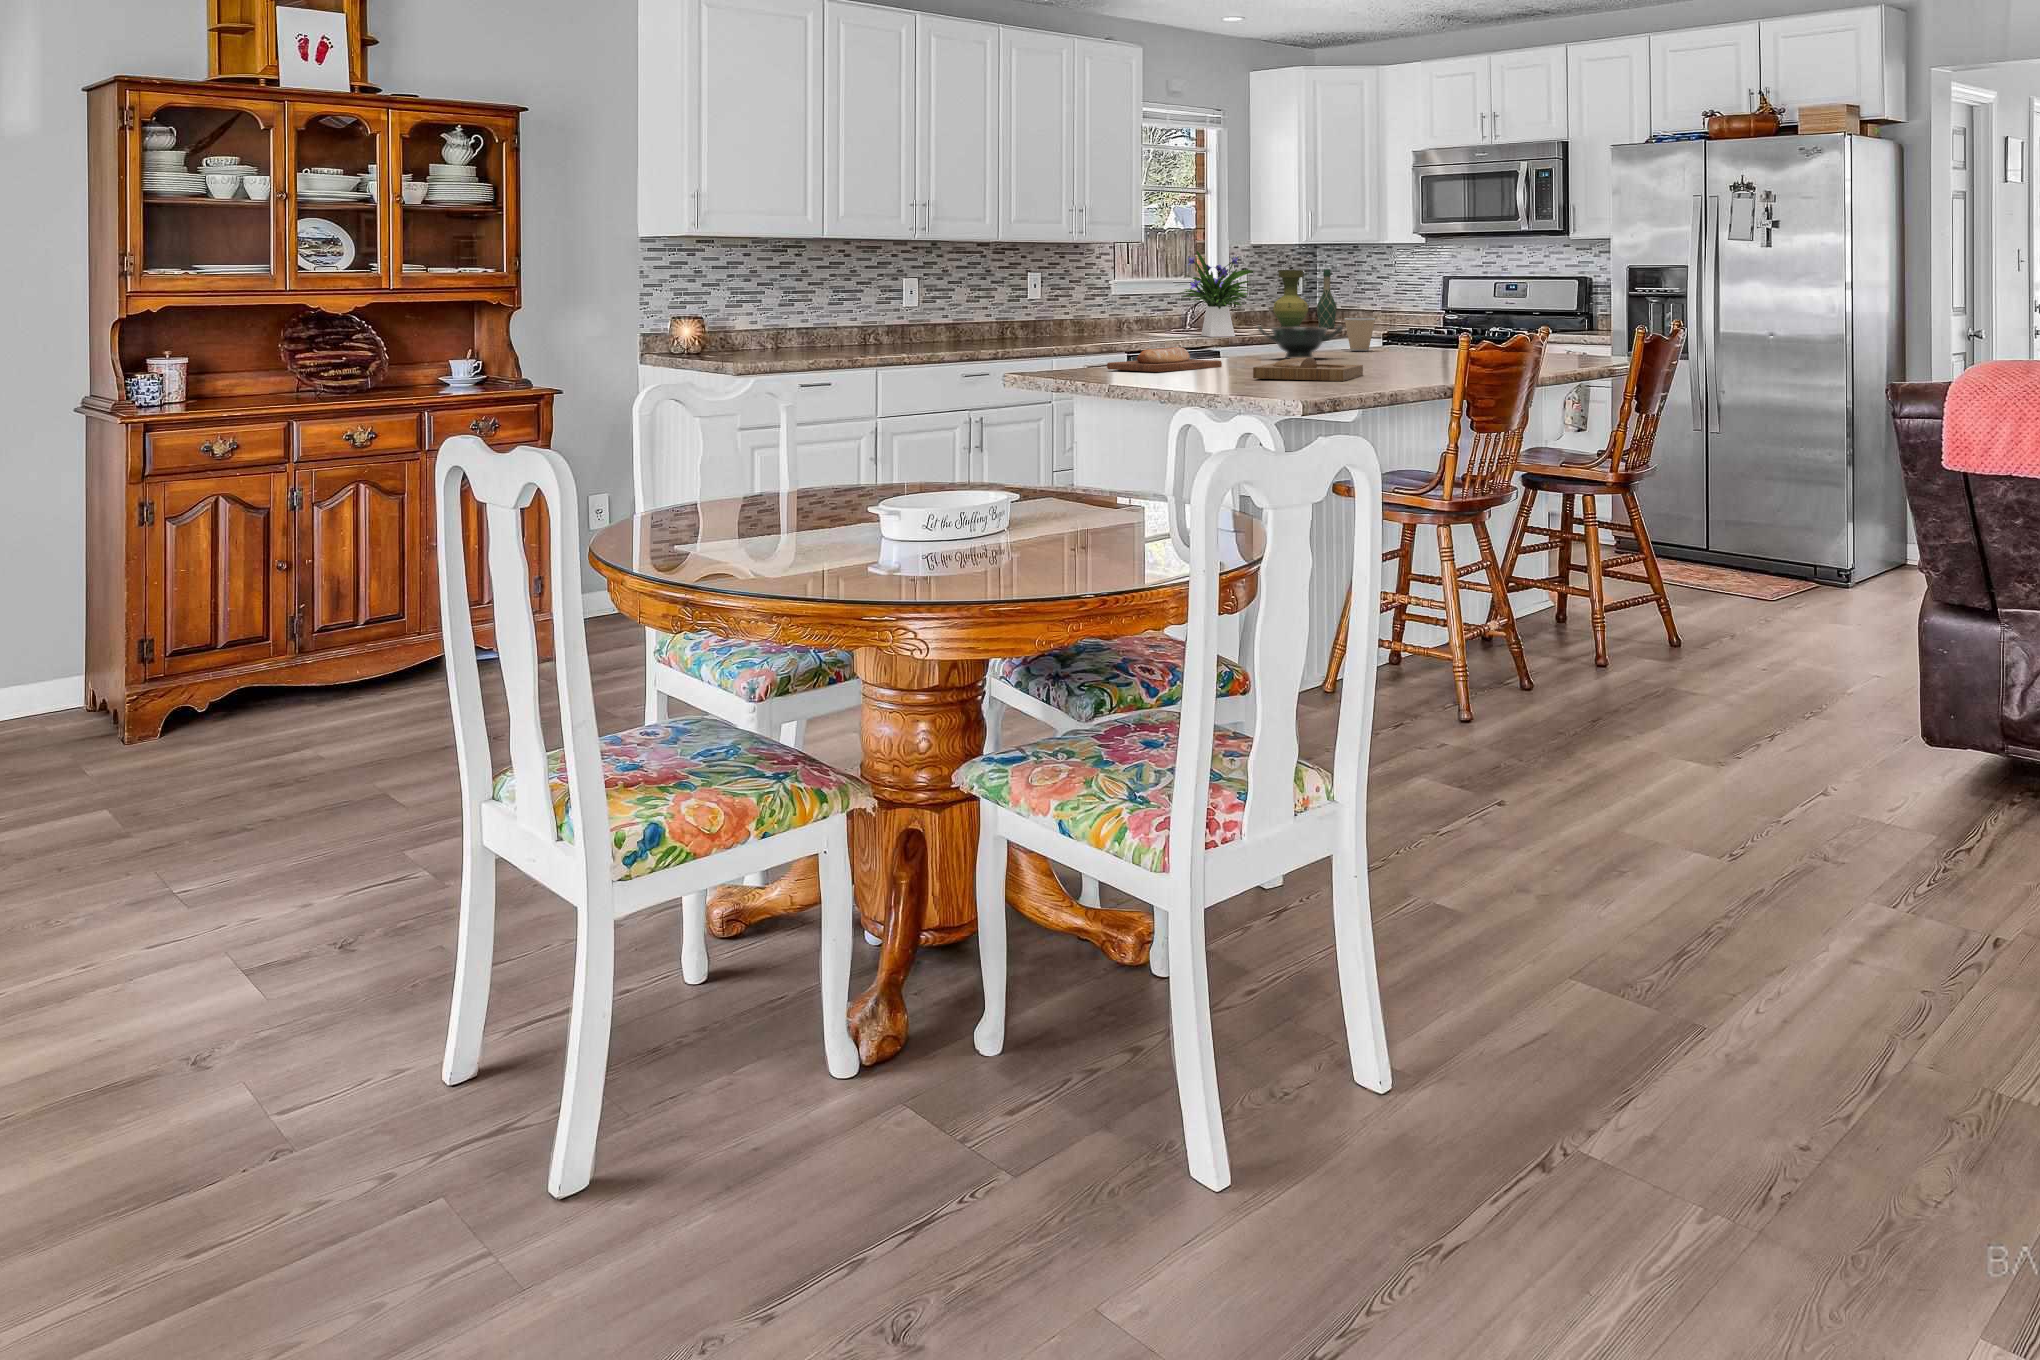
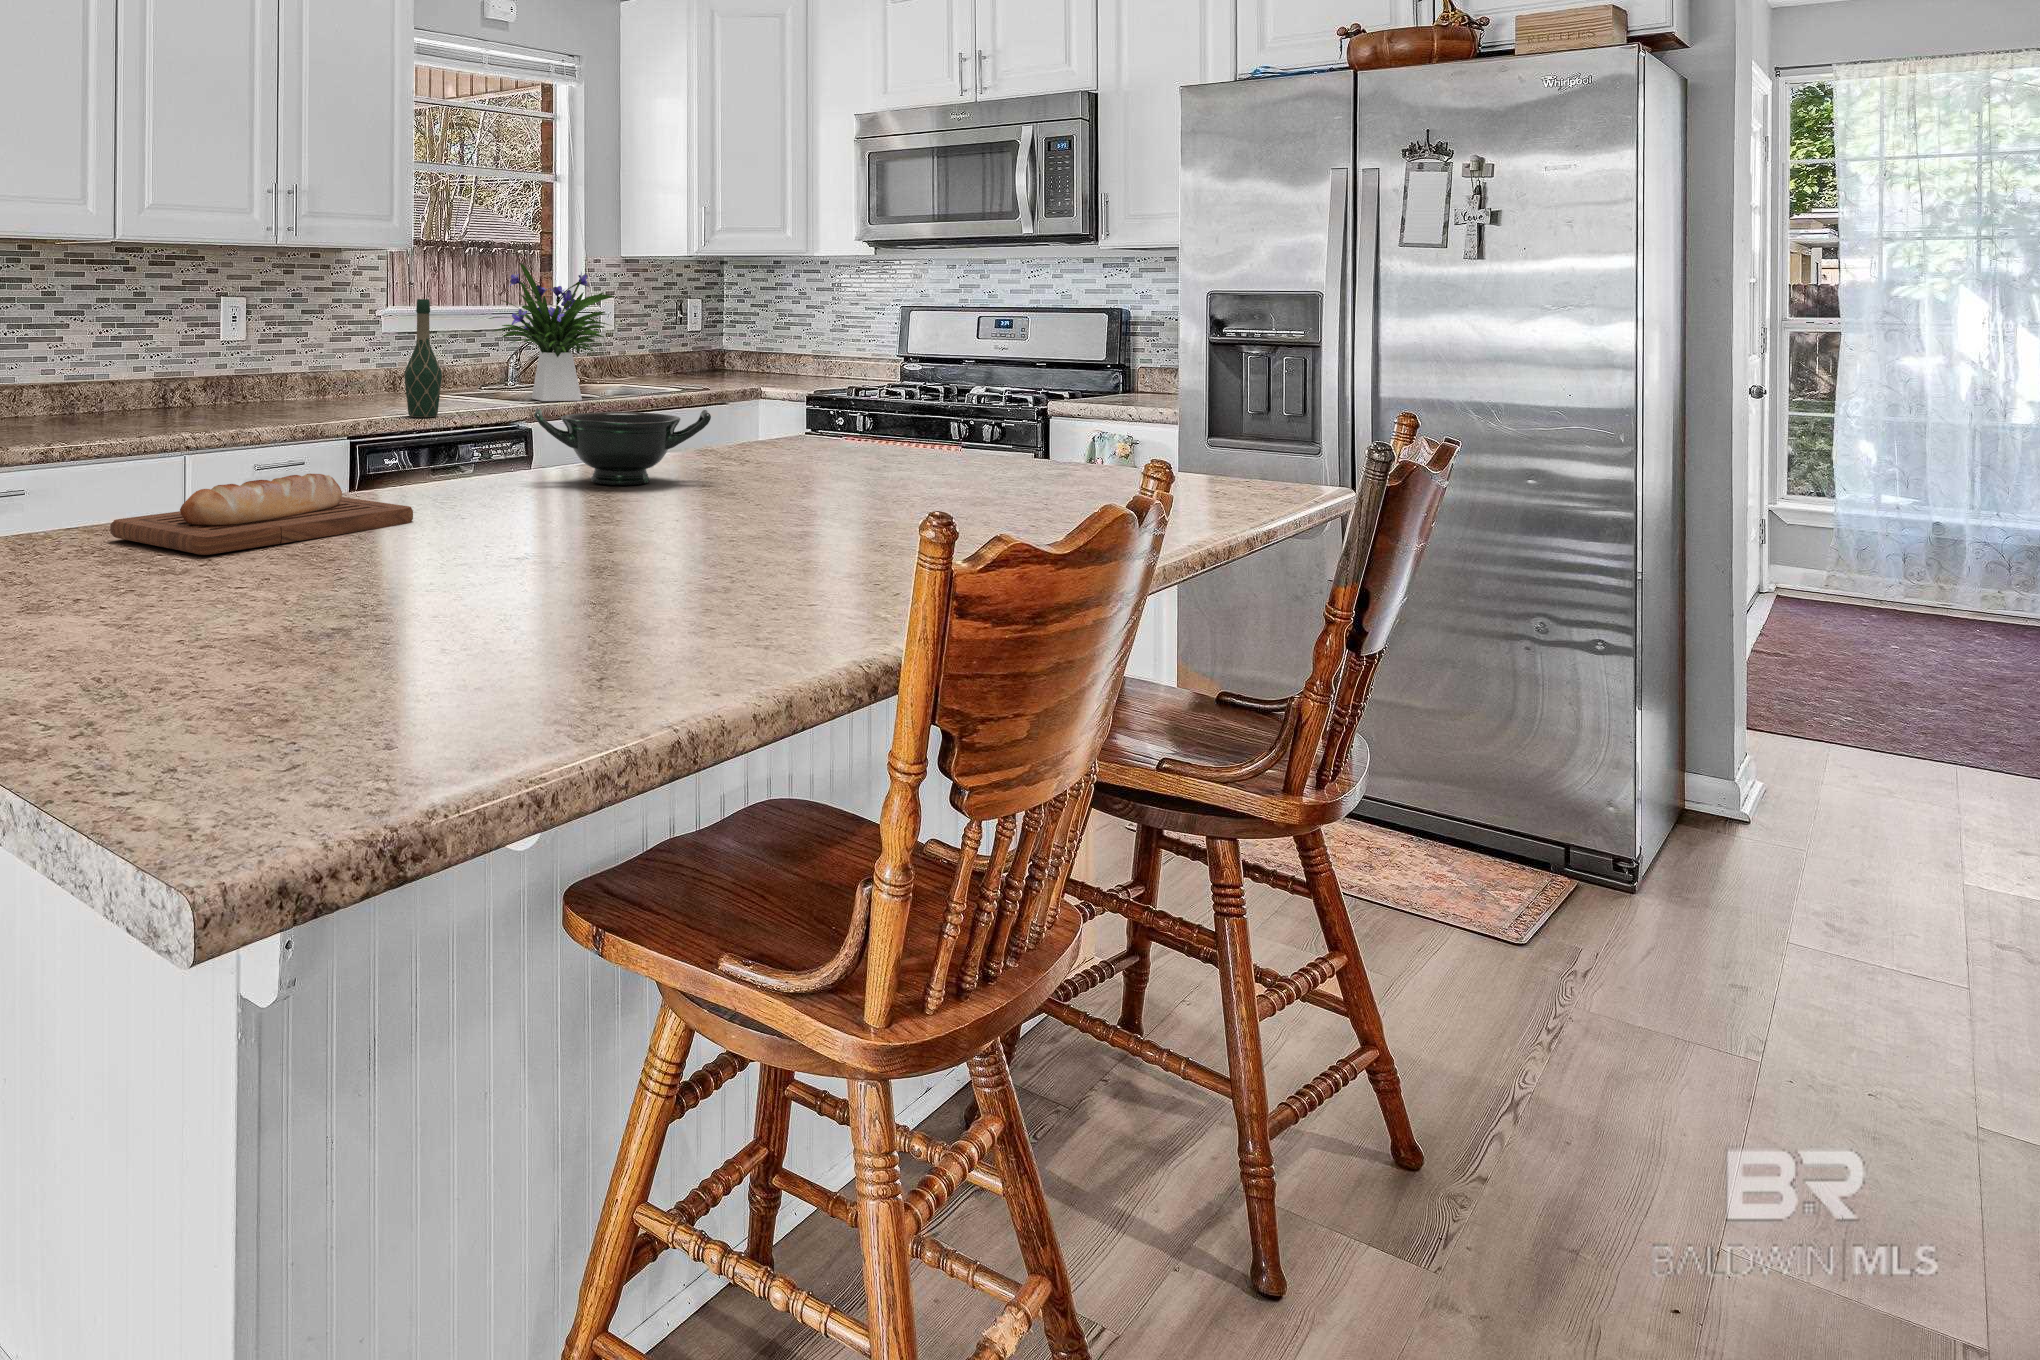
wine bottle: present [1317,269,1337,329] -> present [404,299,442,417]
vase: present [1273,270,1308,327] -> none [647,296,700,393]
coffee cup: present [1345,318,1375,351] -> none [728,386,786,452]
tray: present [1253,358,1363,381] -> none [376,547,717,651]

